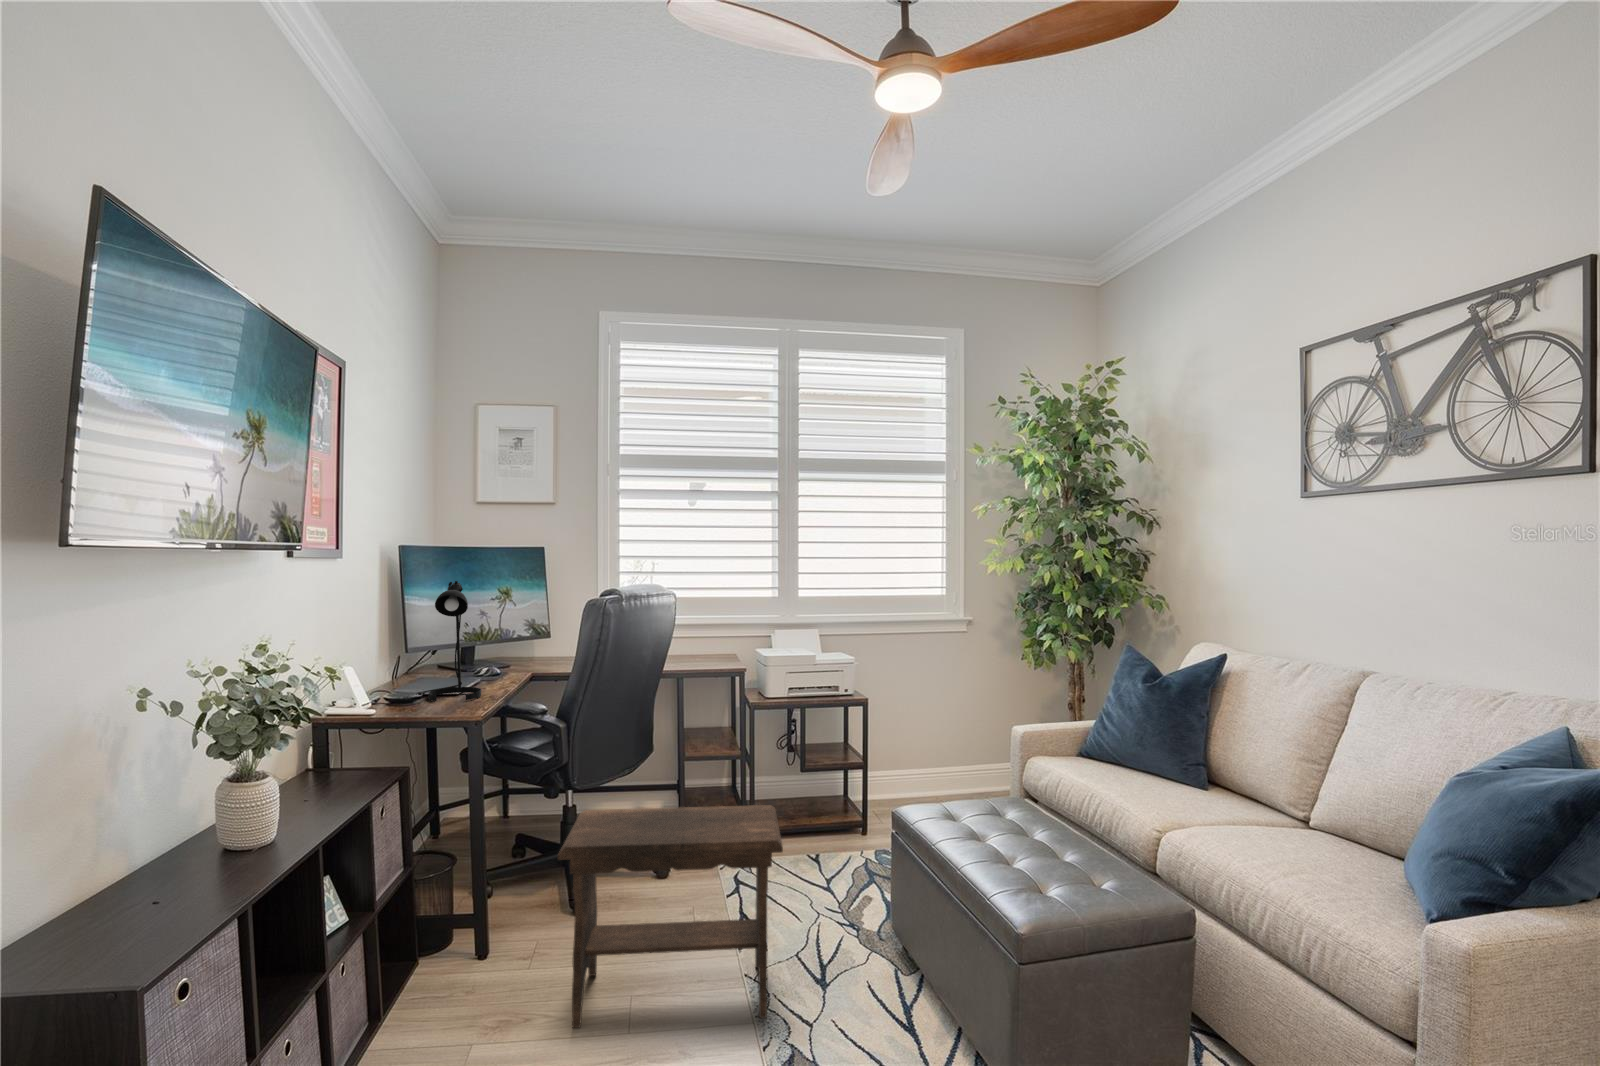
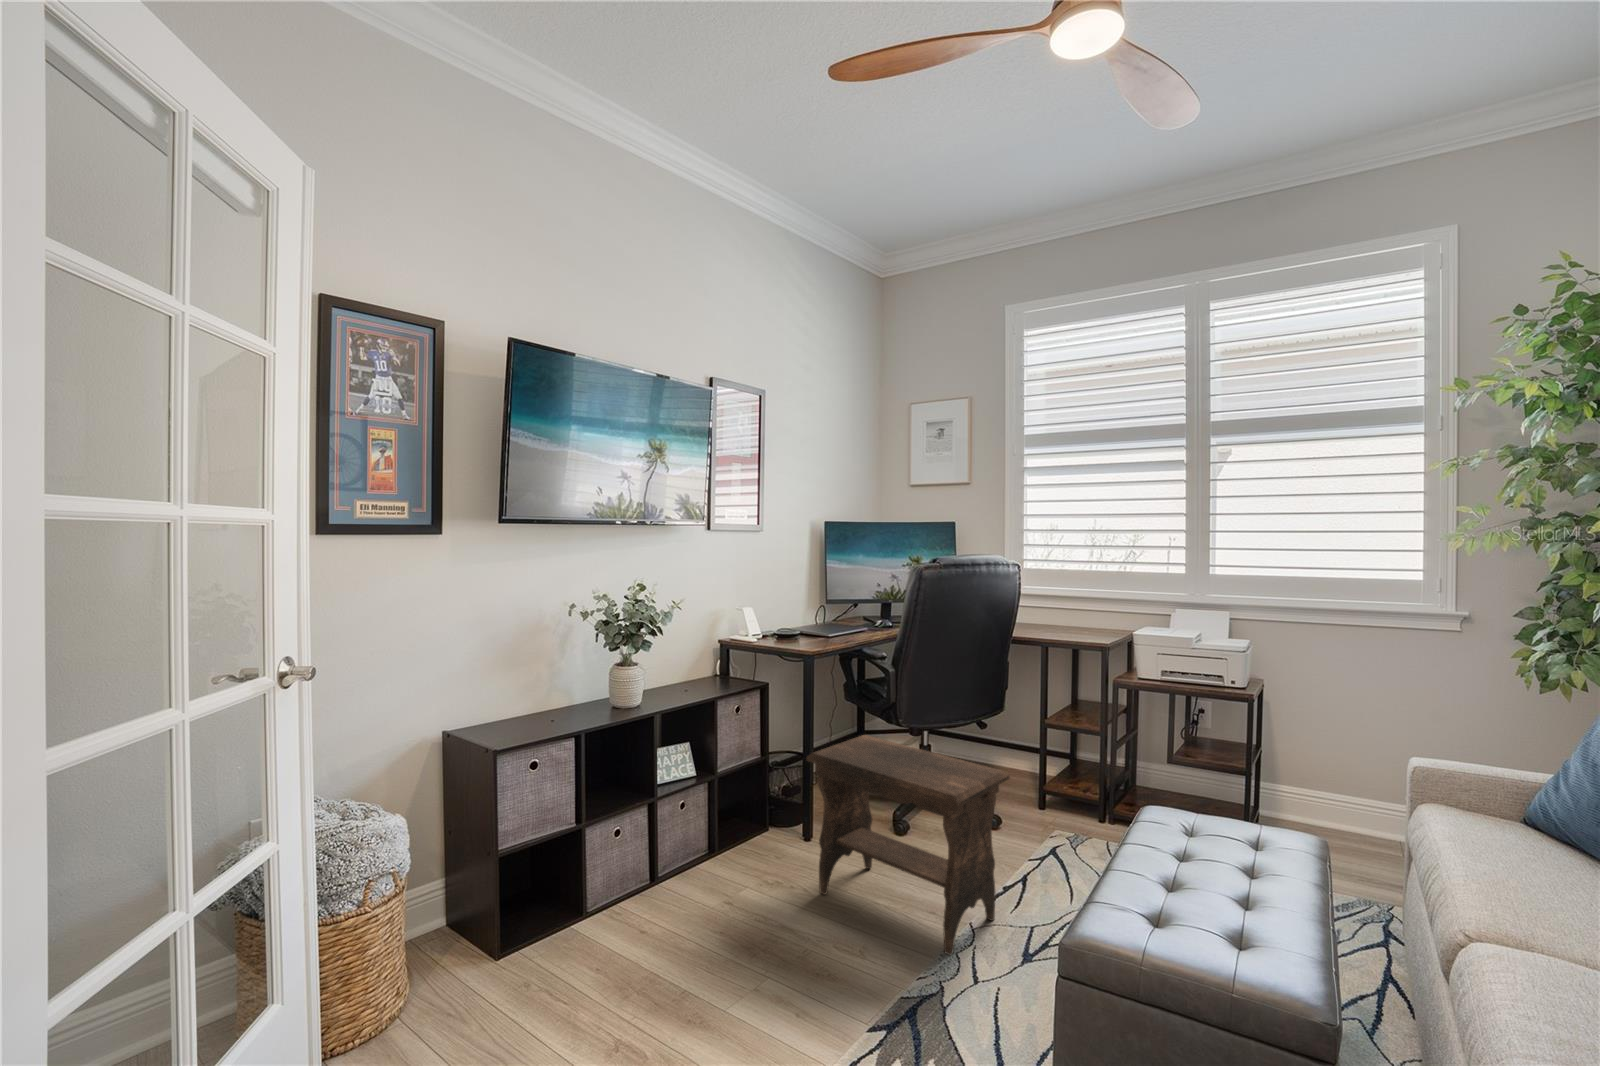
desk lamp: present [416,581,481,701] -> none [805,548,845,638]

